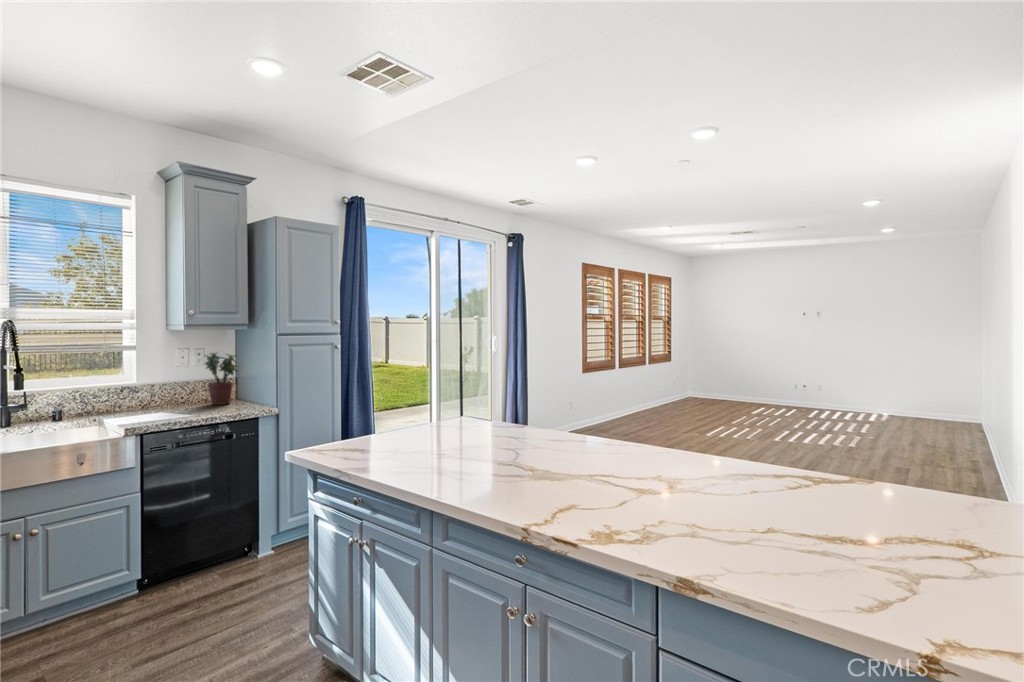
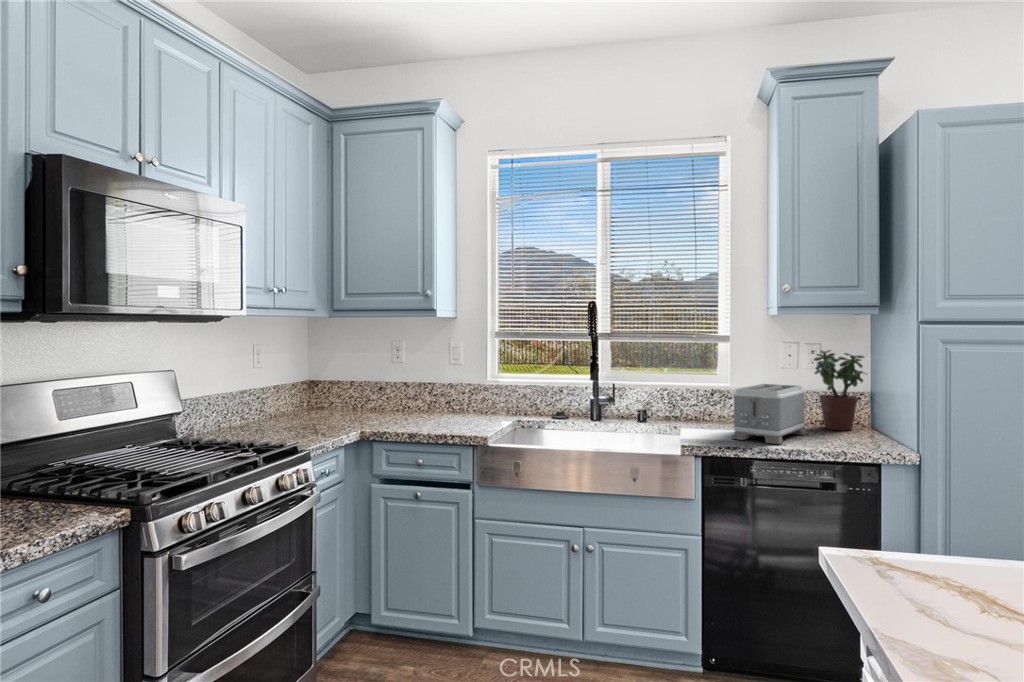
toaster: none [158,377,205,419] -> present [732,384,806,444]

